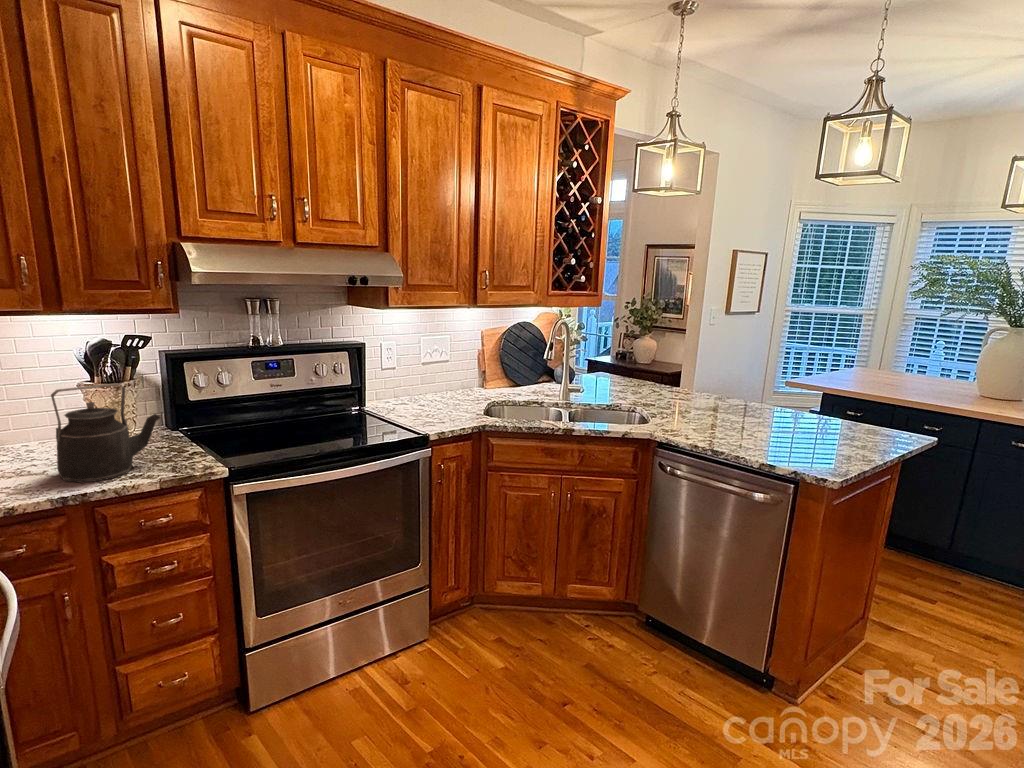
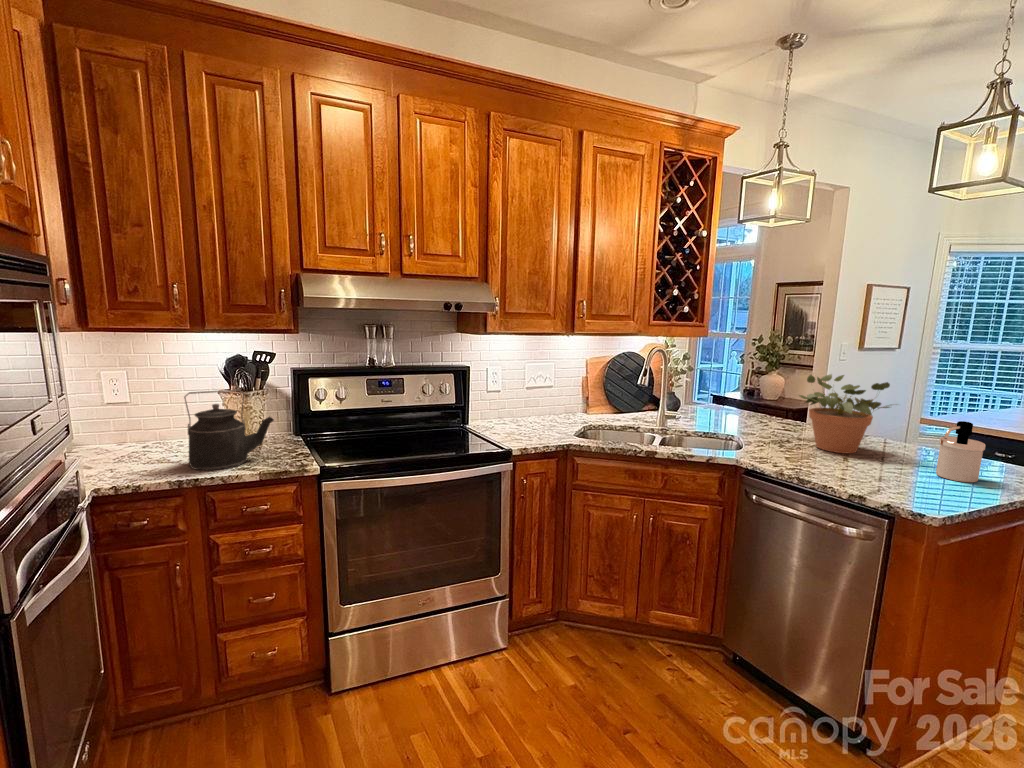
potted plant: none [691,344,778,417] -> present [799,374,890,453]
soap dispenser: none [805,384,841,435] -> present [936,421,986,482]

